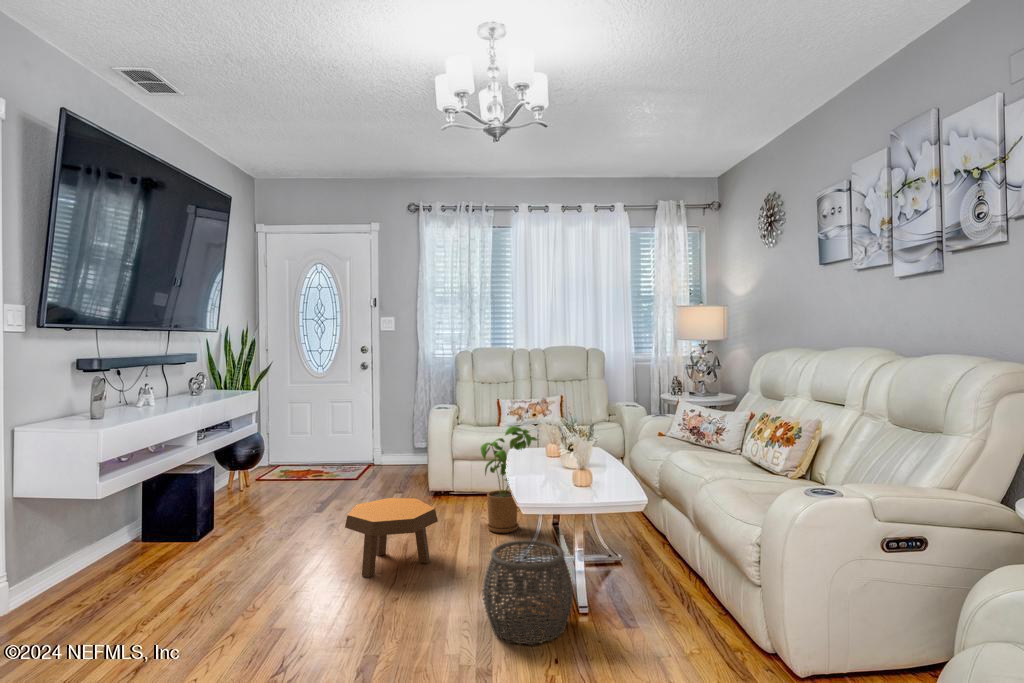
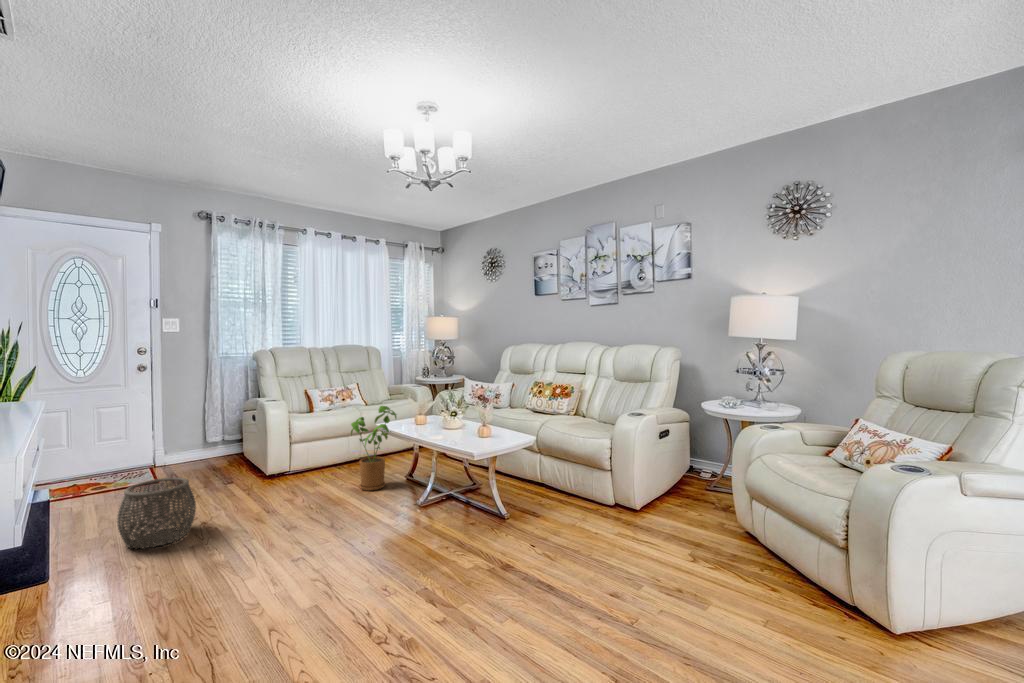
footstool: present [345,498,438,577] -> none [279,474,362,546]
woven basket: present [483,540,573,645] -> present [117,477,196,549]

